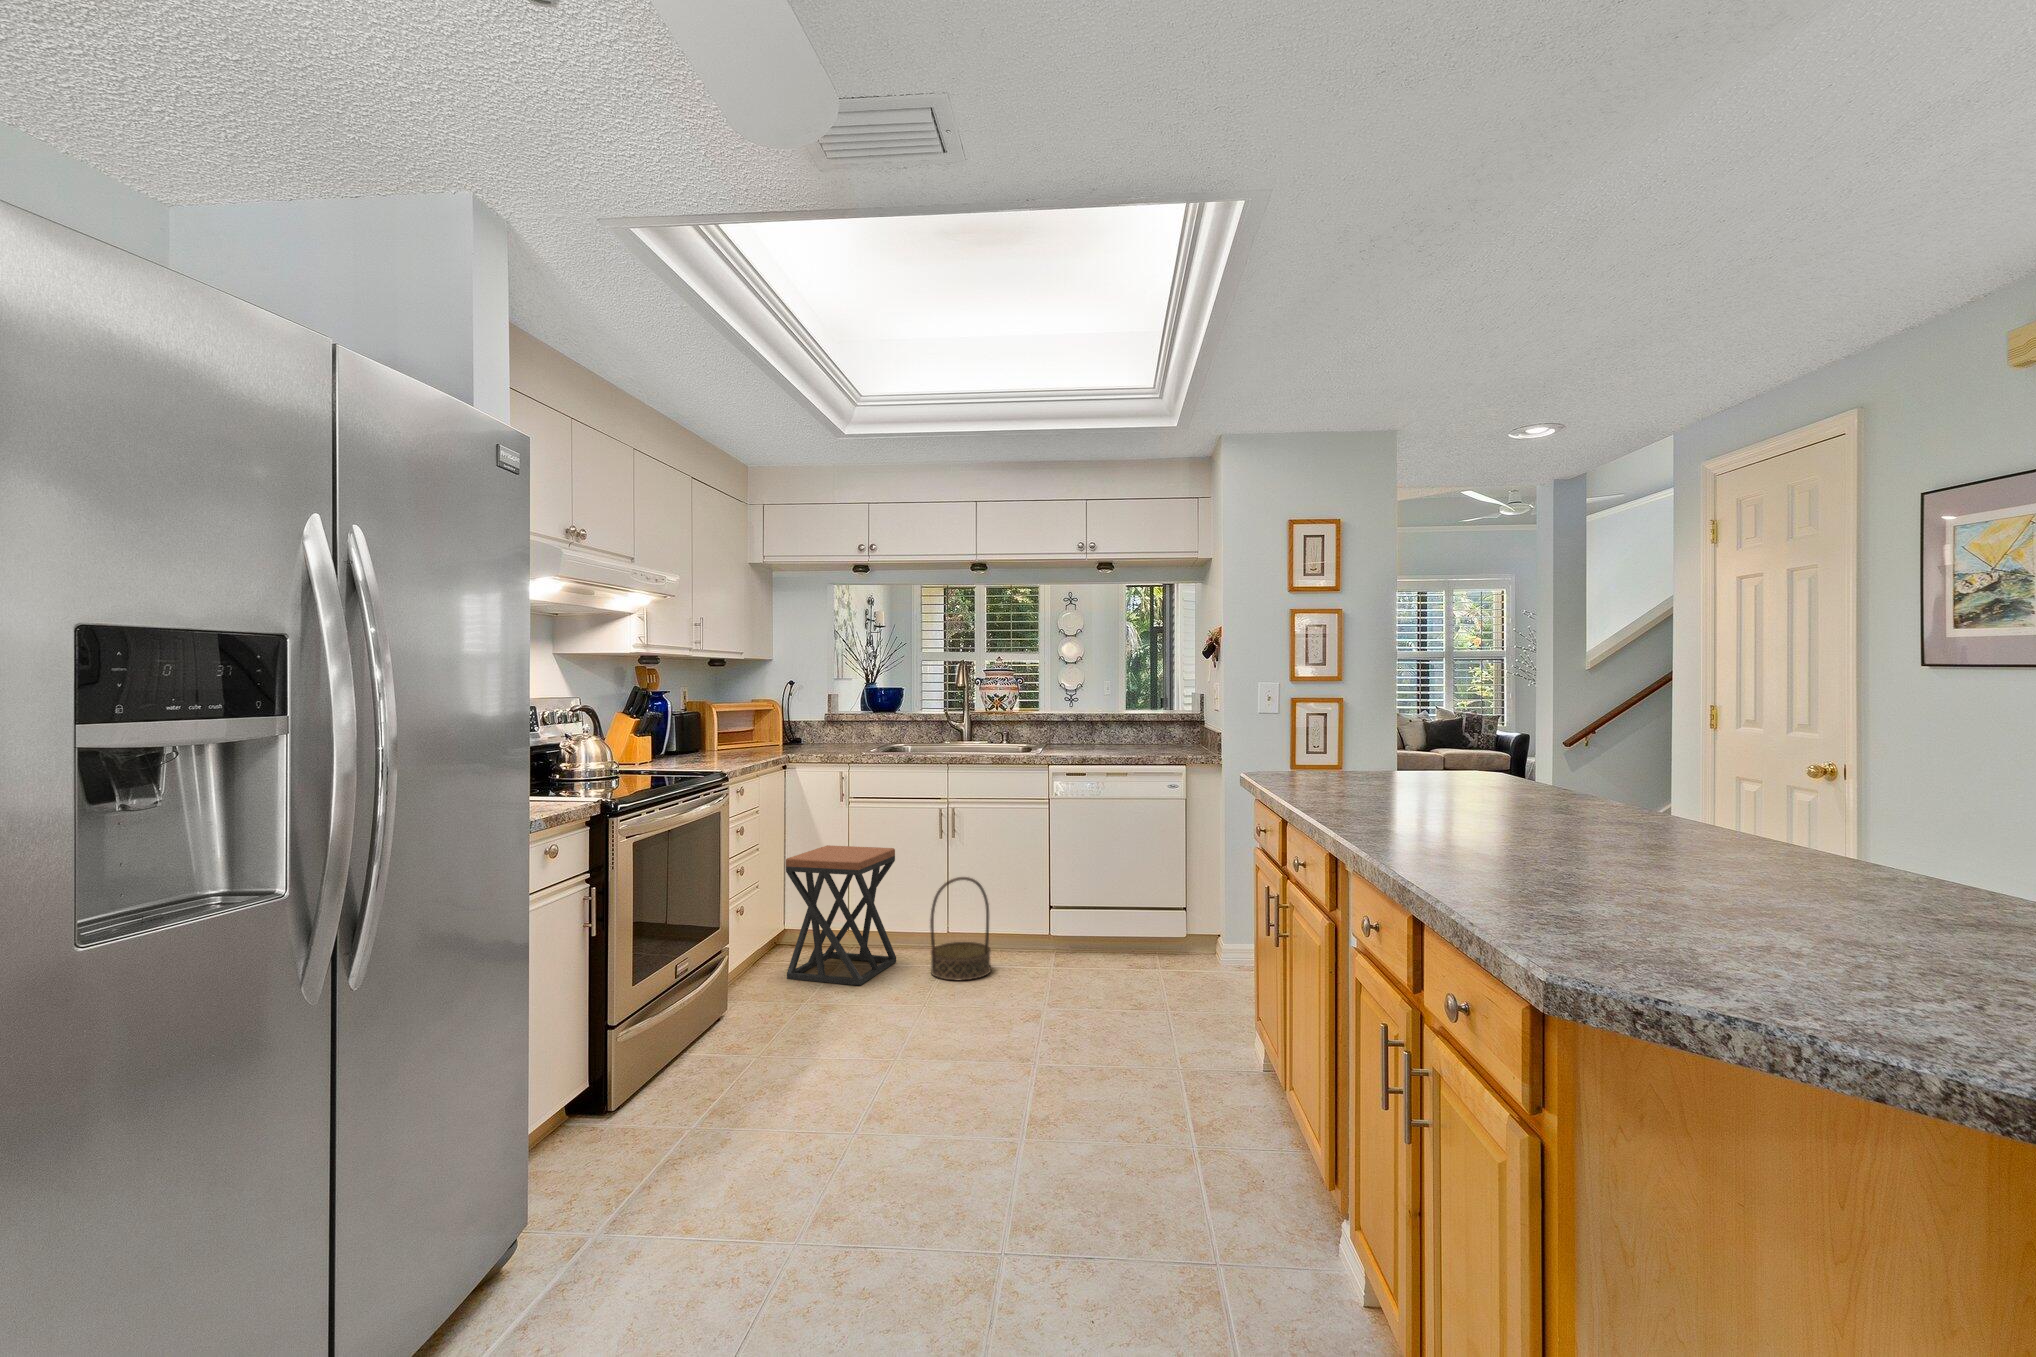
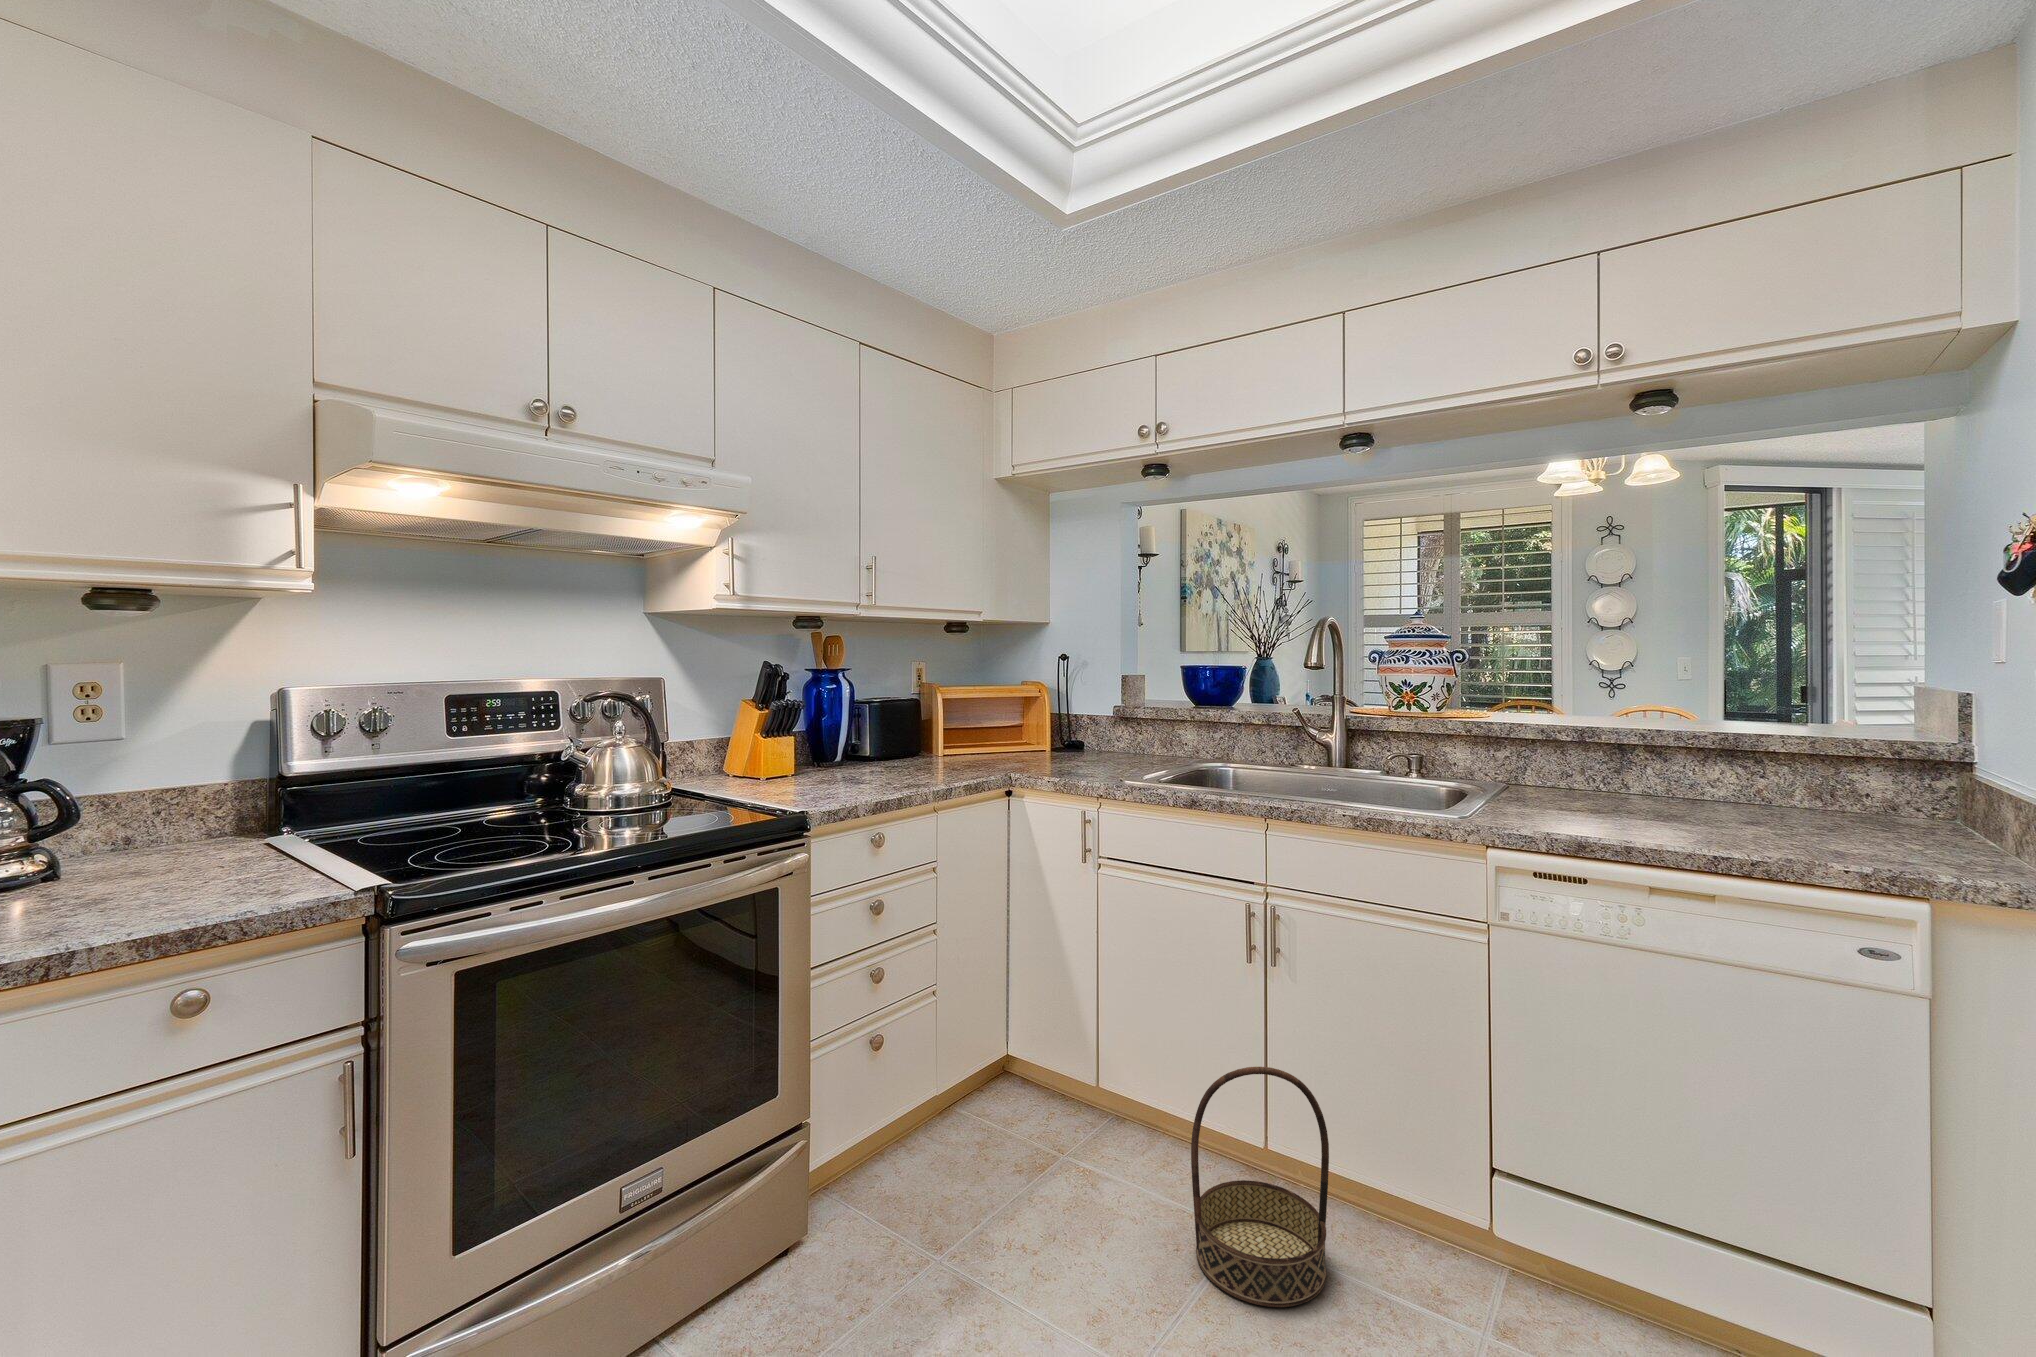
stool: present [786,845,896,985] -> none [953,935,1154,1240]

